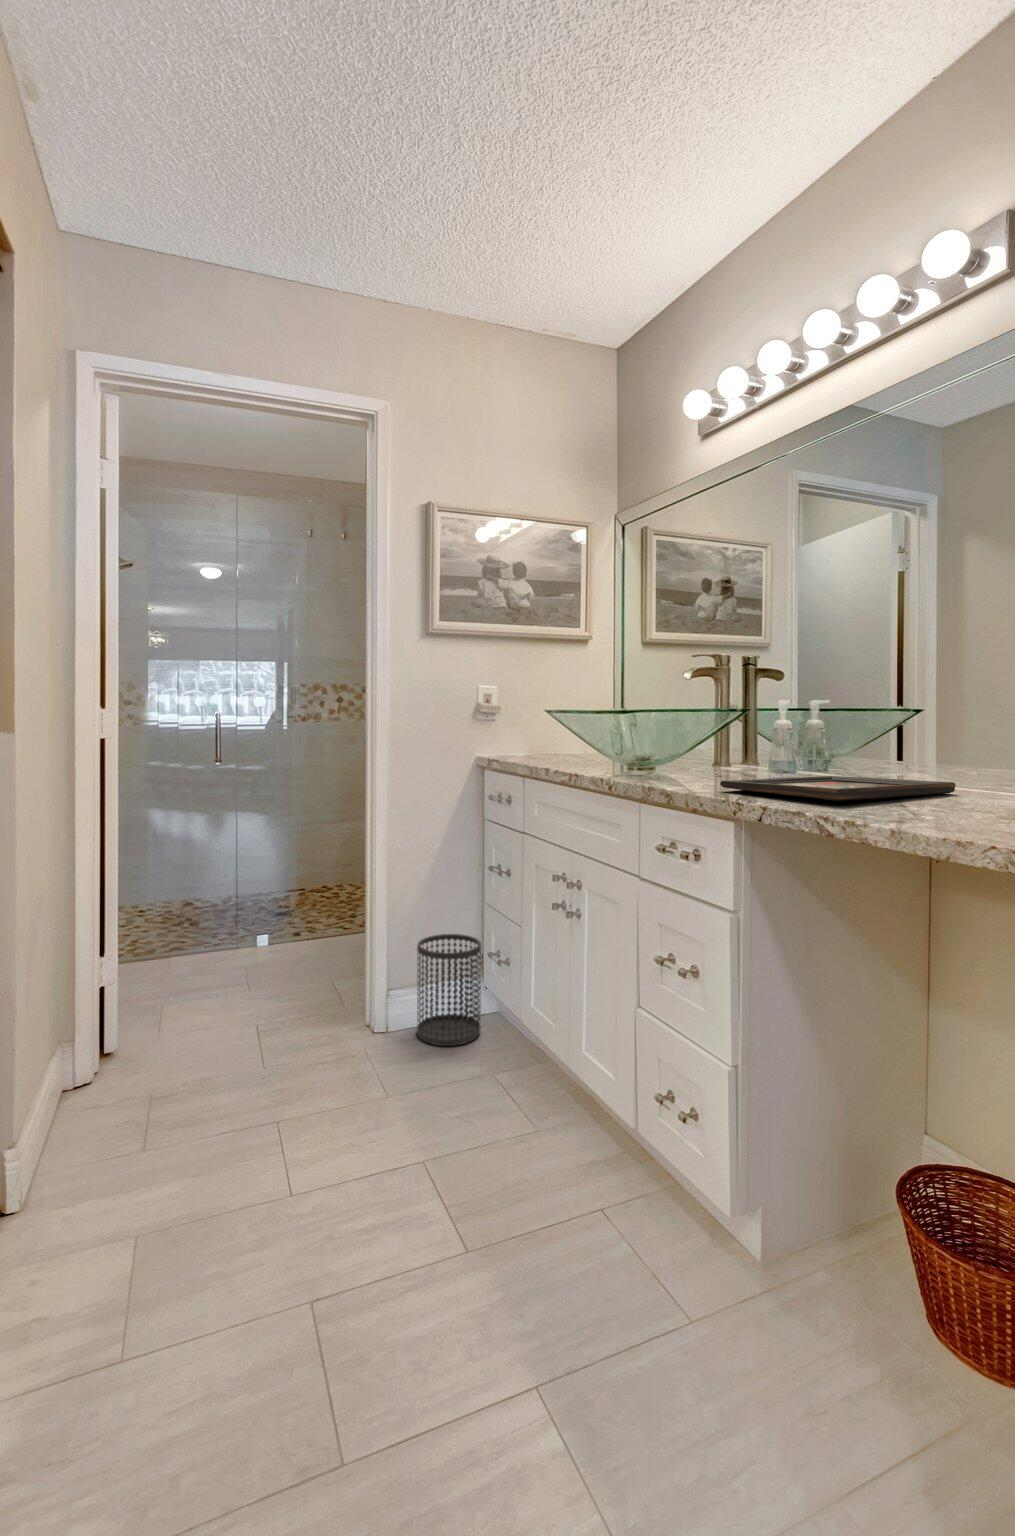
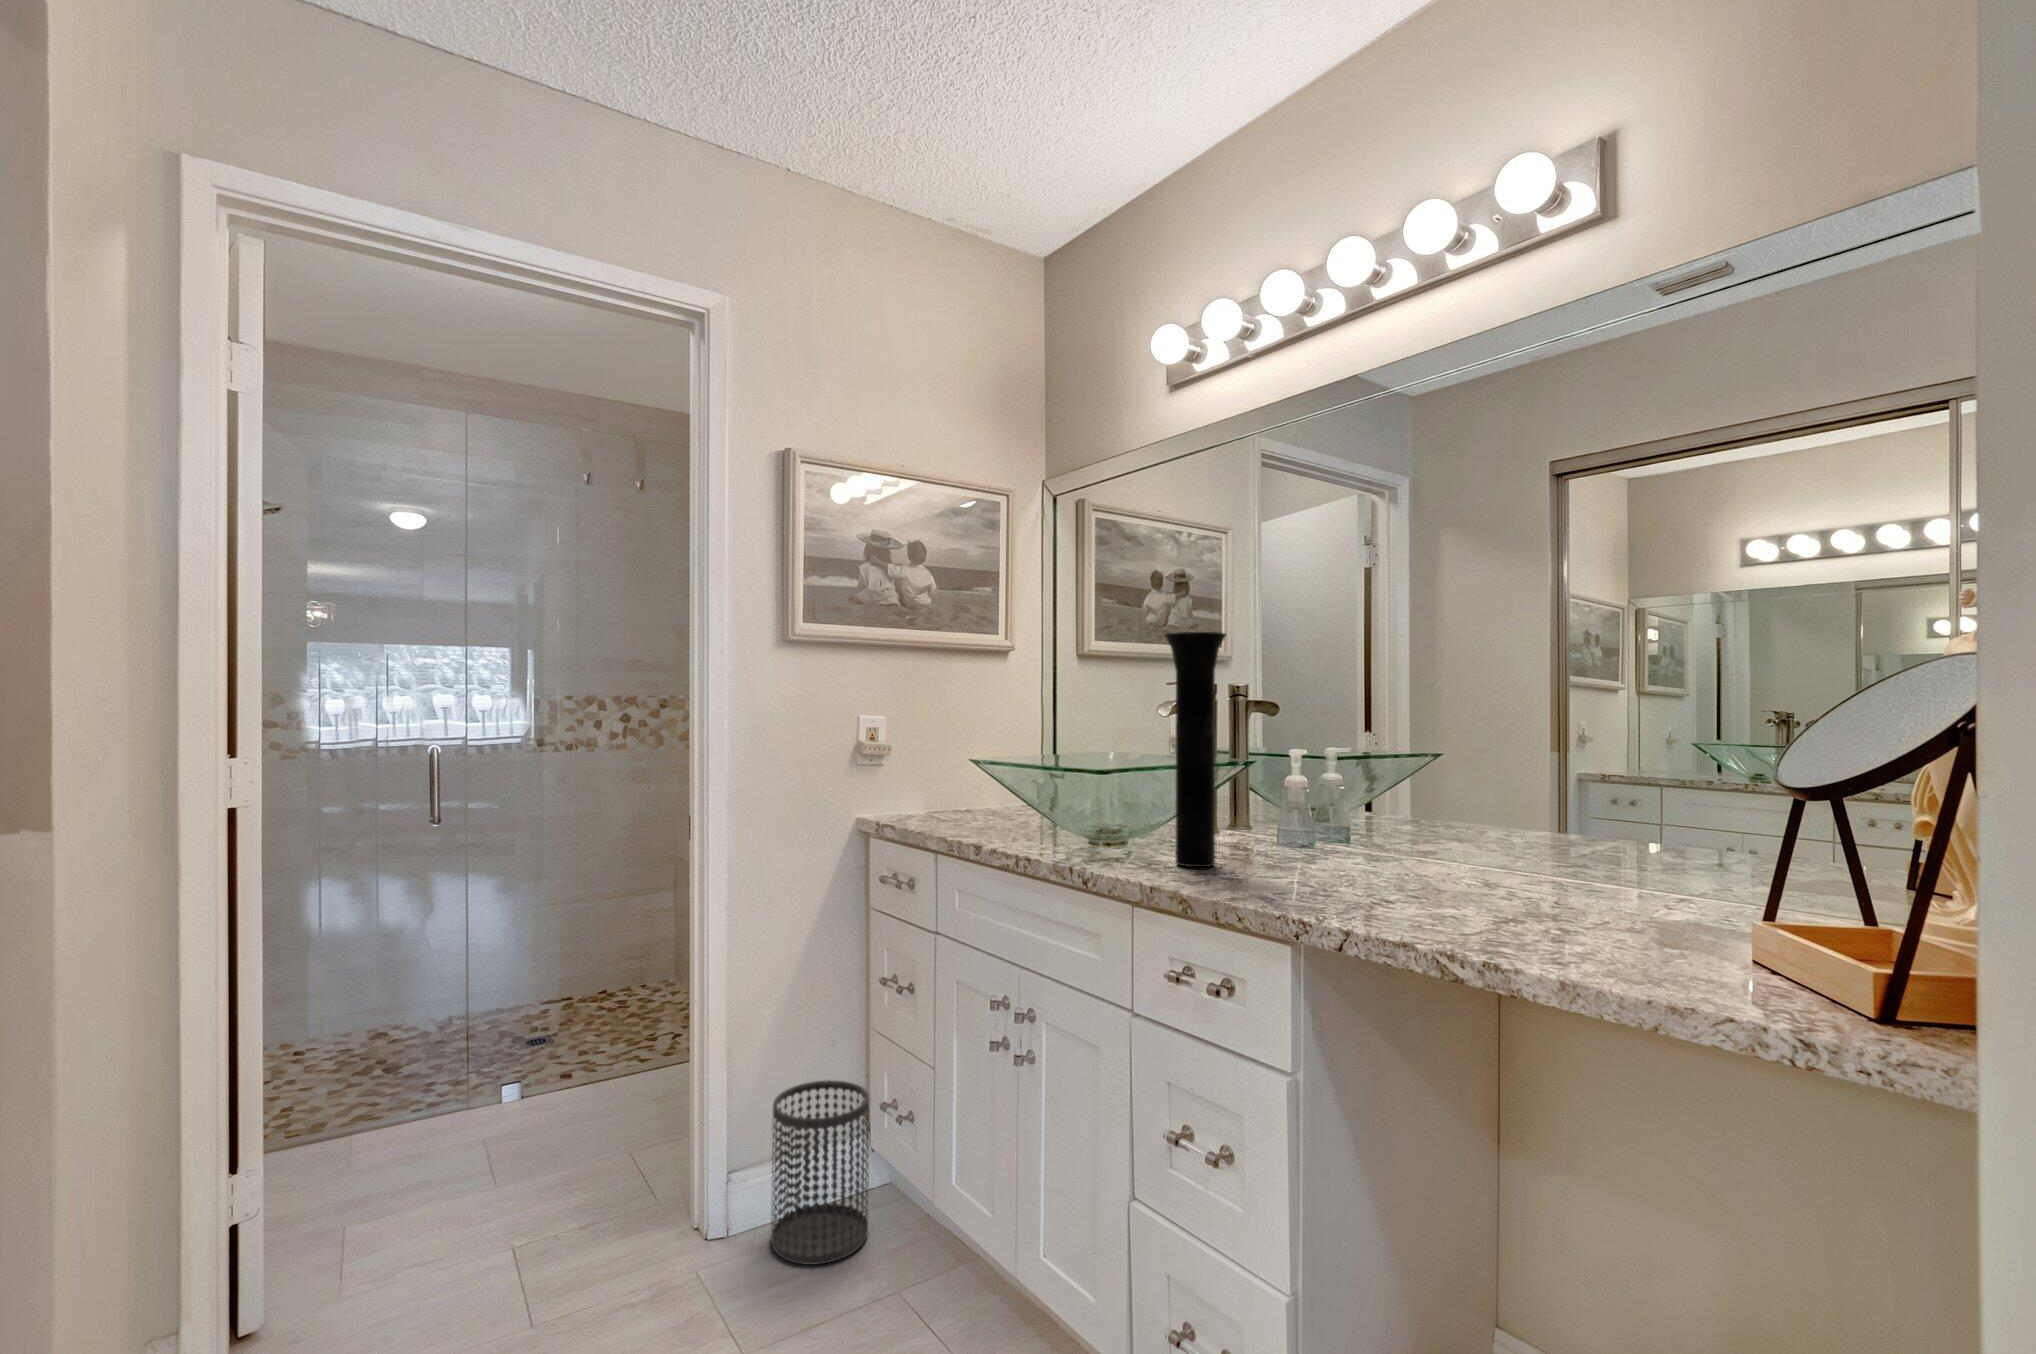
vase: none [676,611,722,782] -> present [1165,632,1226,867]
decorative tray: present [720,776,956,801] -> none [1250,852,1553,914]

